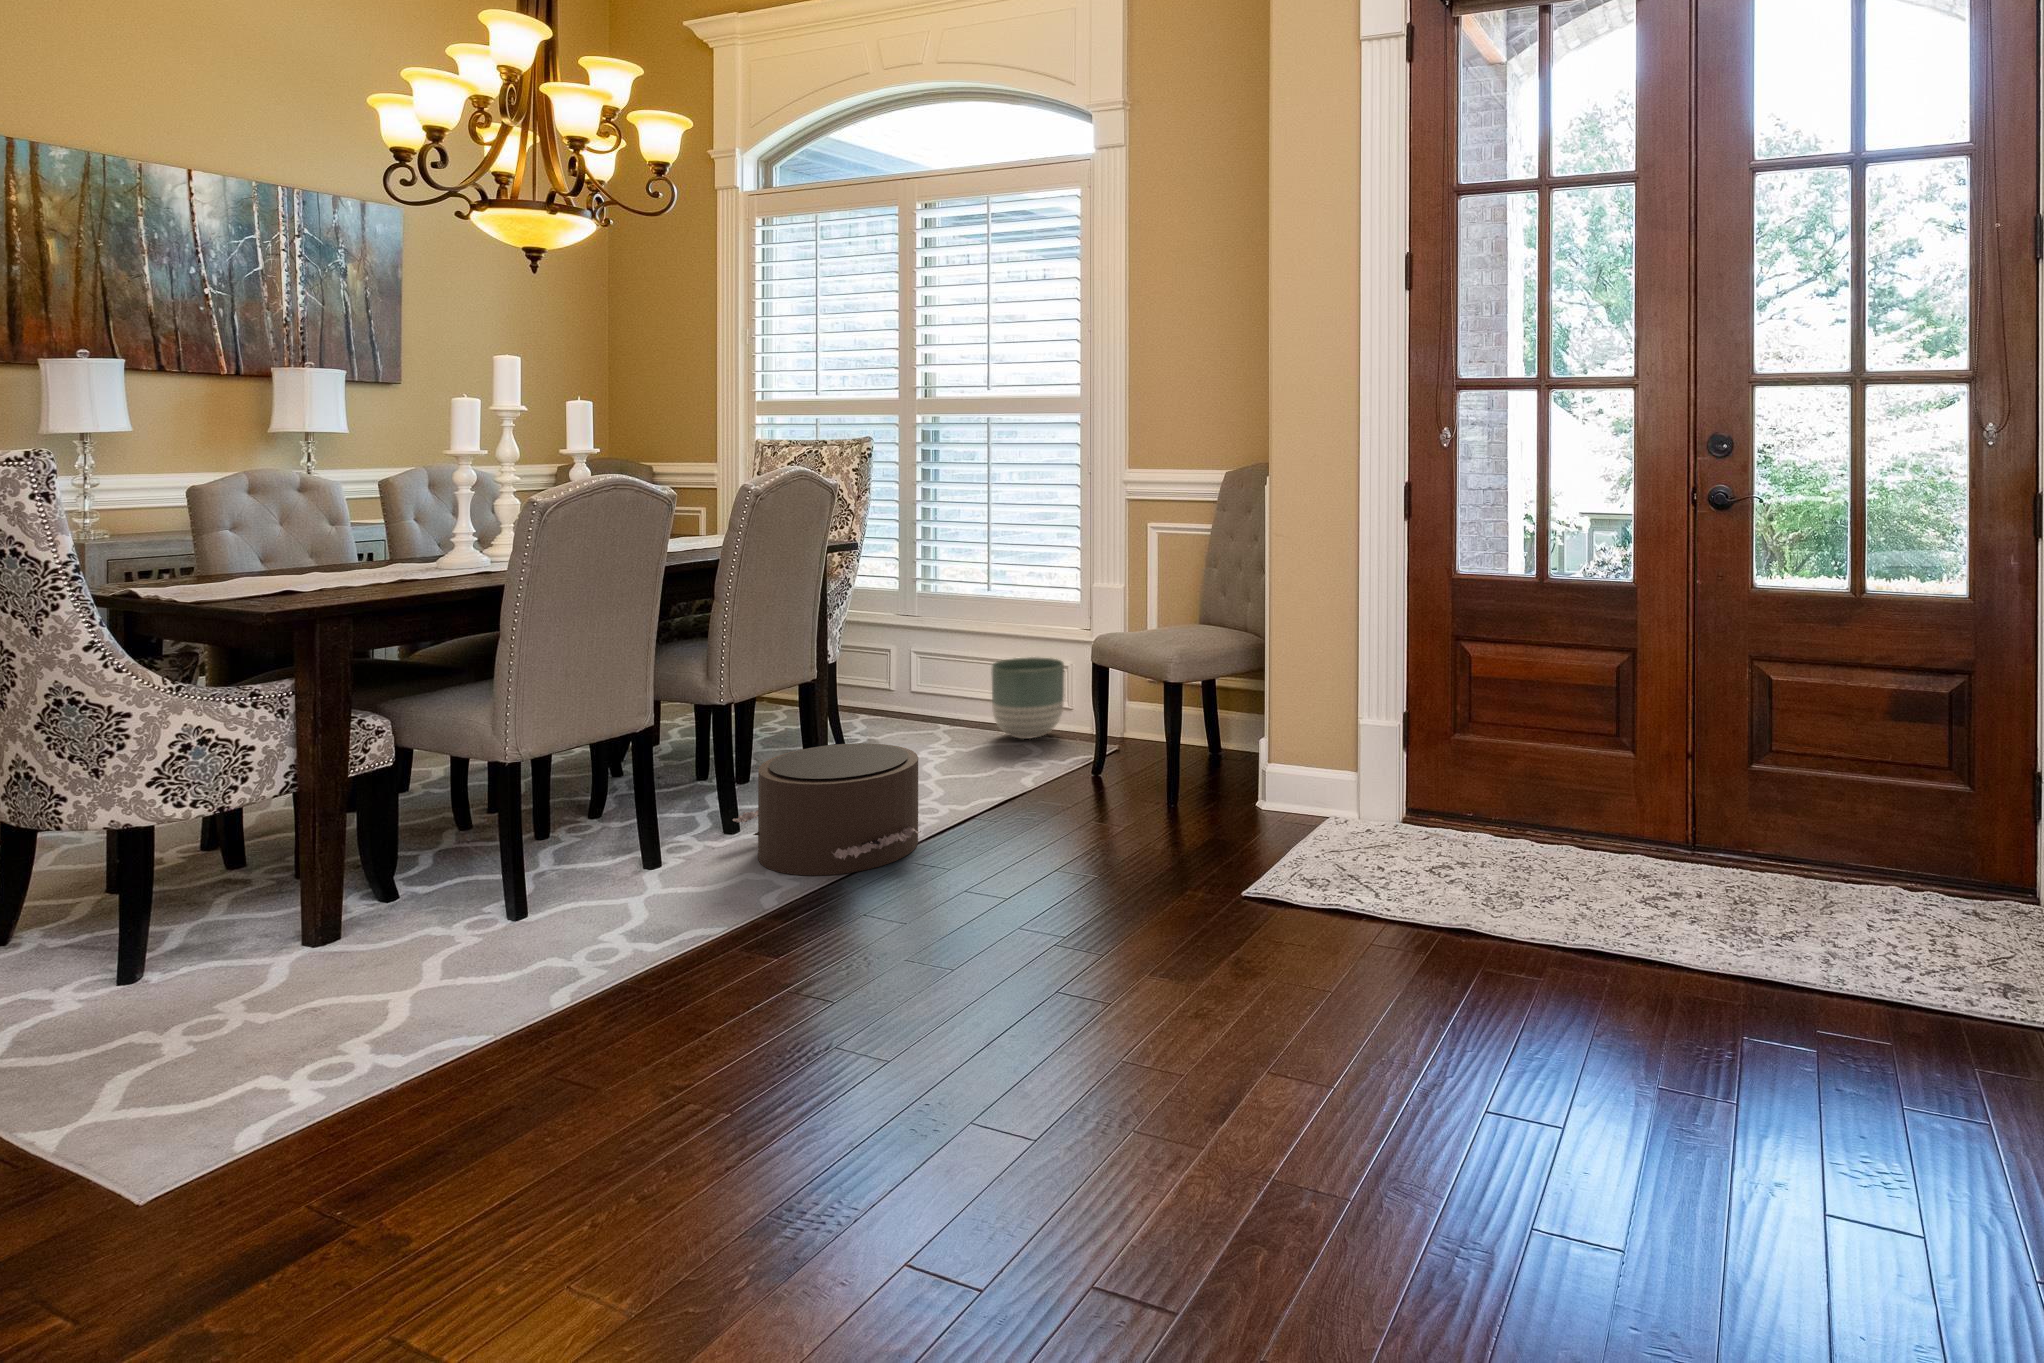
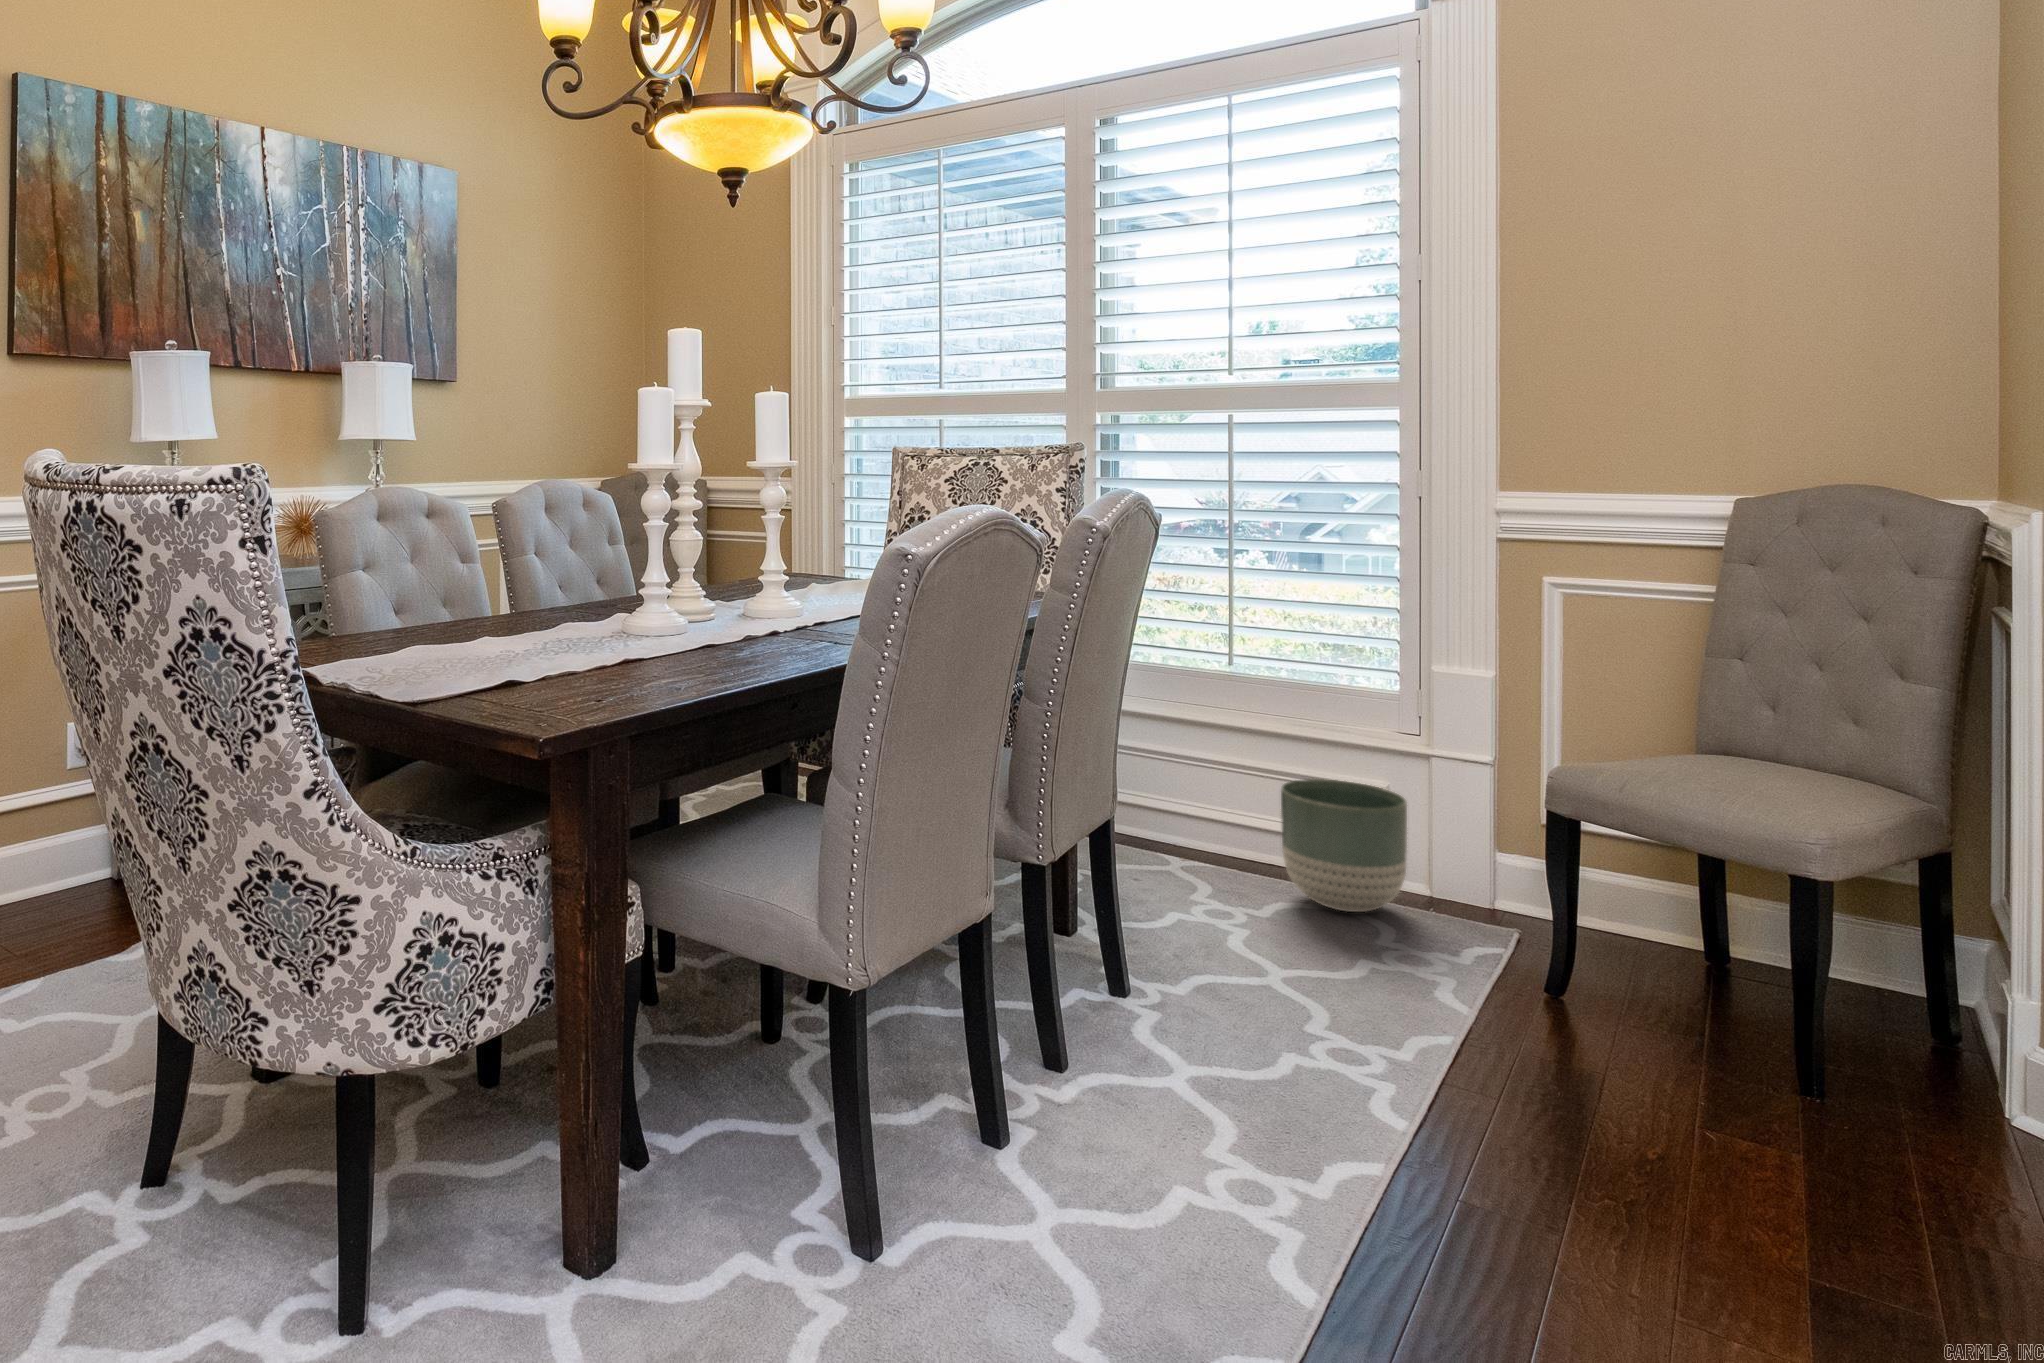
pouf: present [733,743,921,875] -> none [1082,952,1479,1232]

